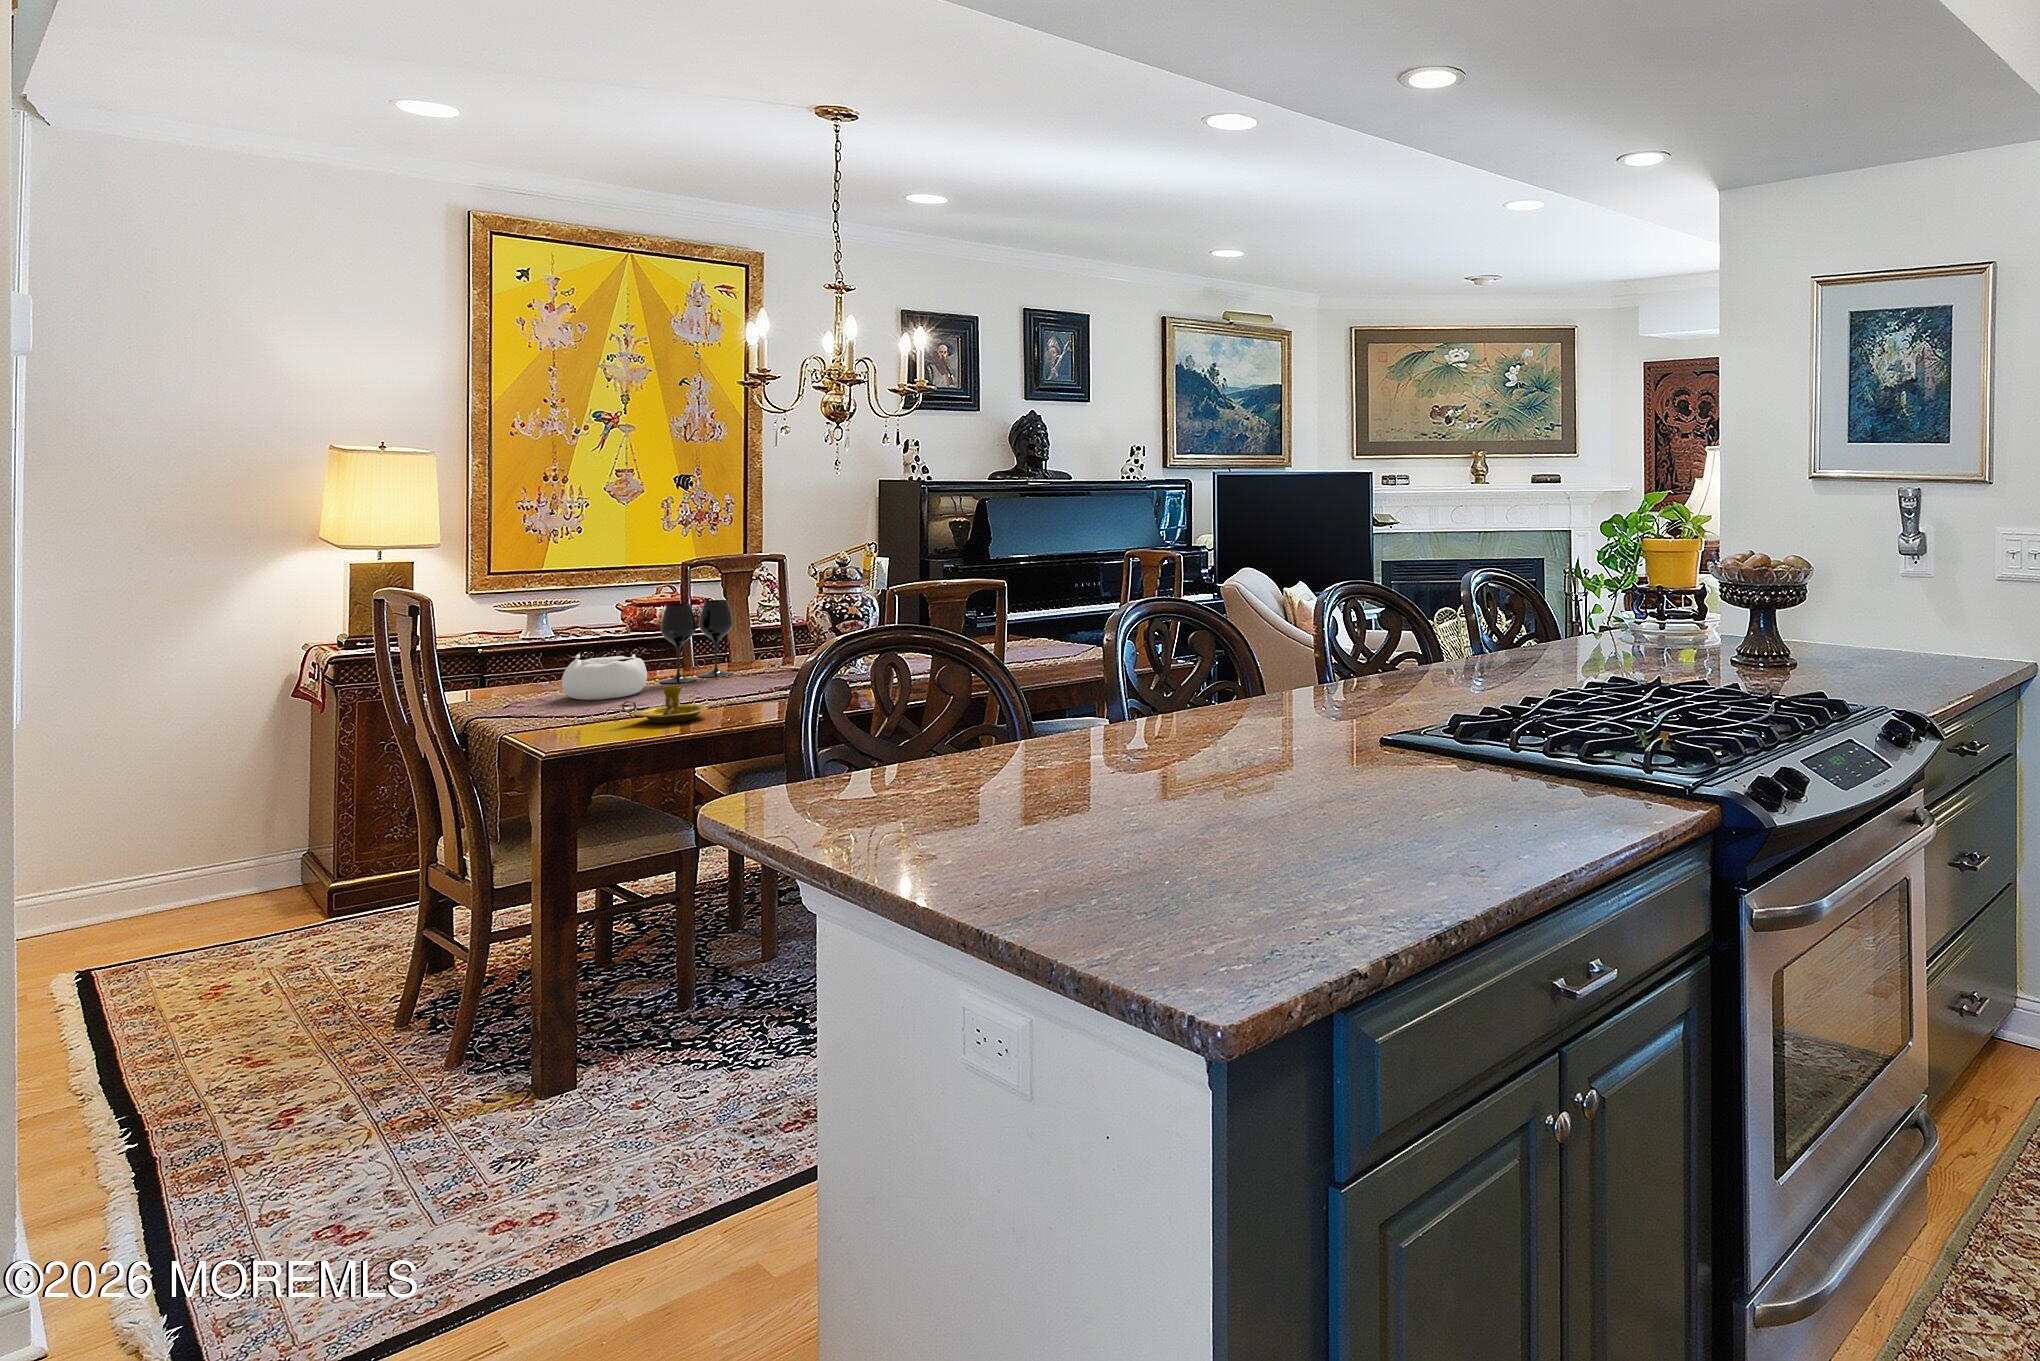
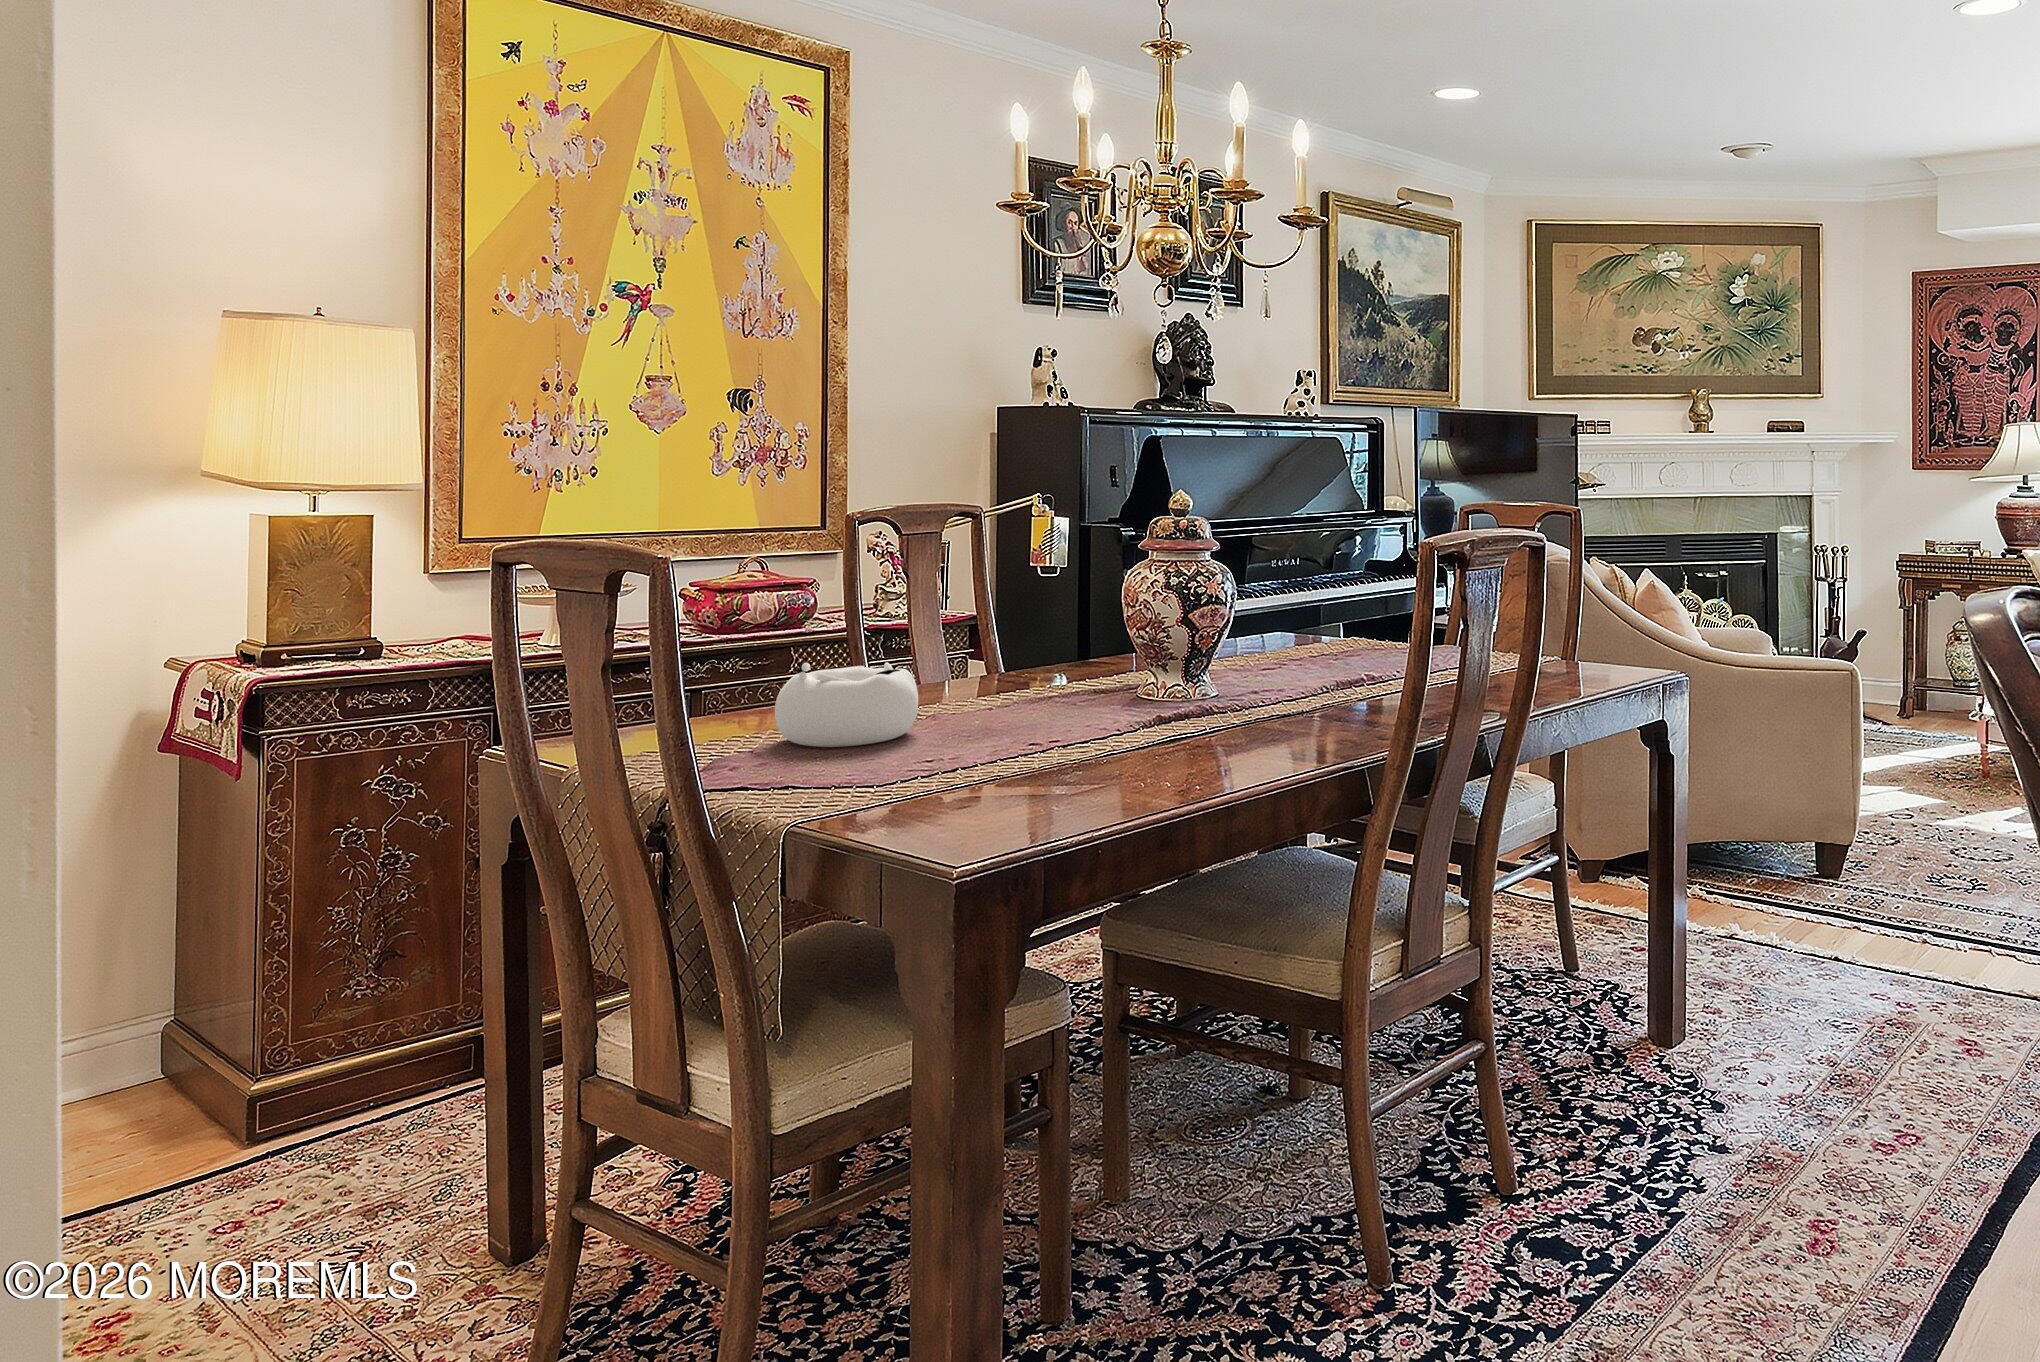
wine glass: present [660,600,734,683] -> none [901,569,1006,714]
candlestick: present [622,686,708,723] -> none [1011,716,1154,790]

